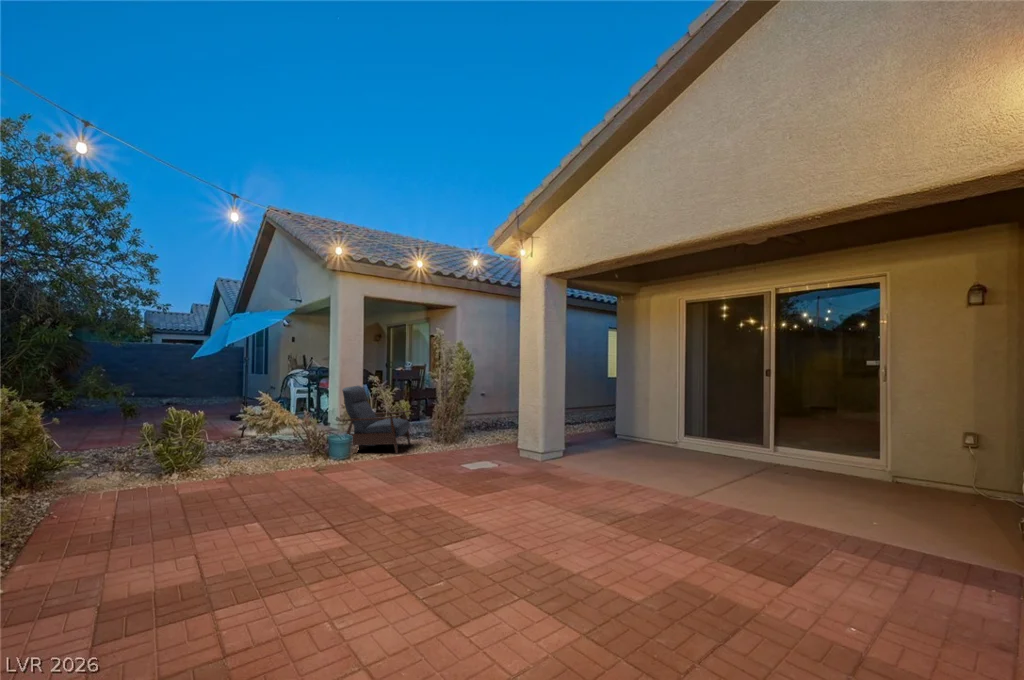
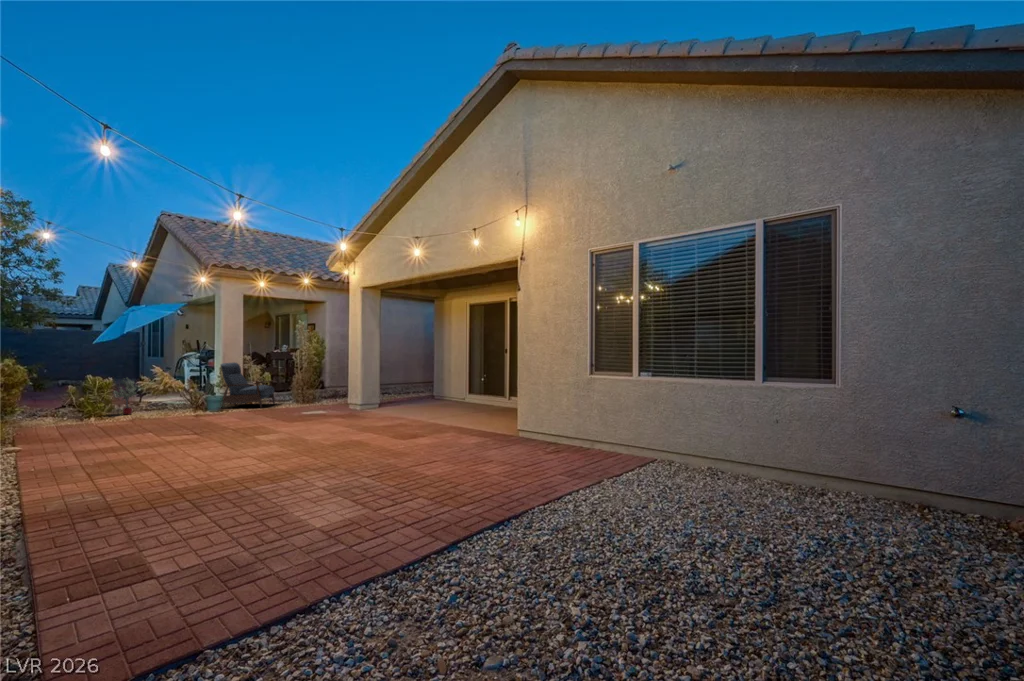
potted tree: none [203,409,236,464] -> present [114,378,136,415]

